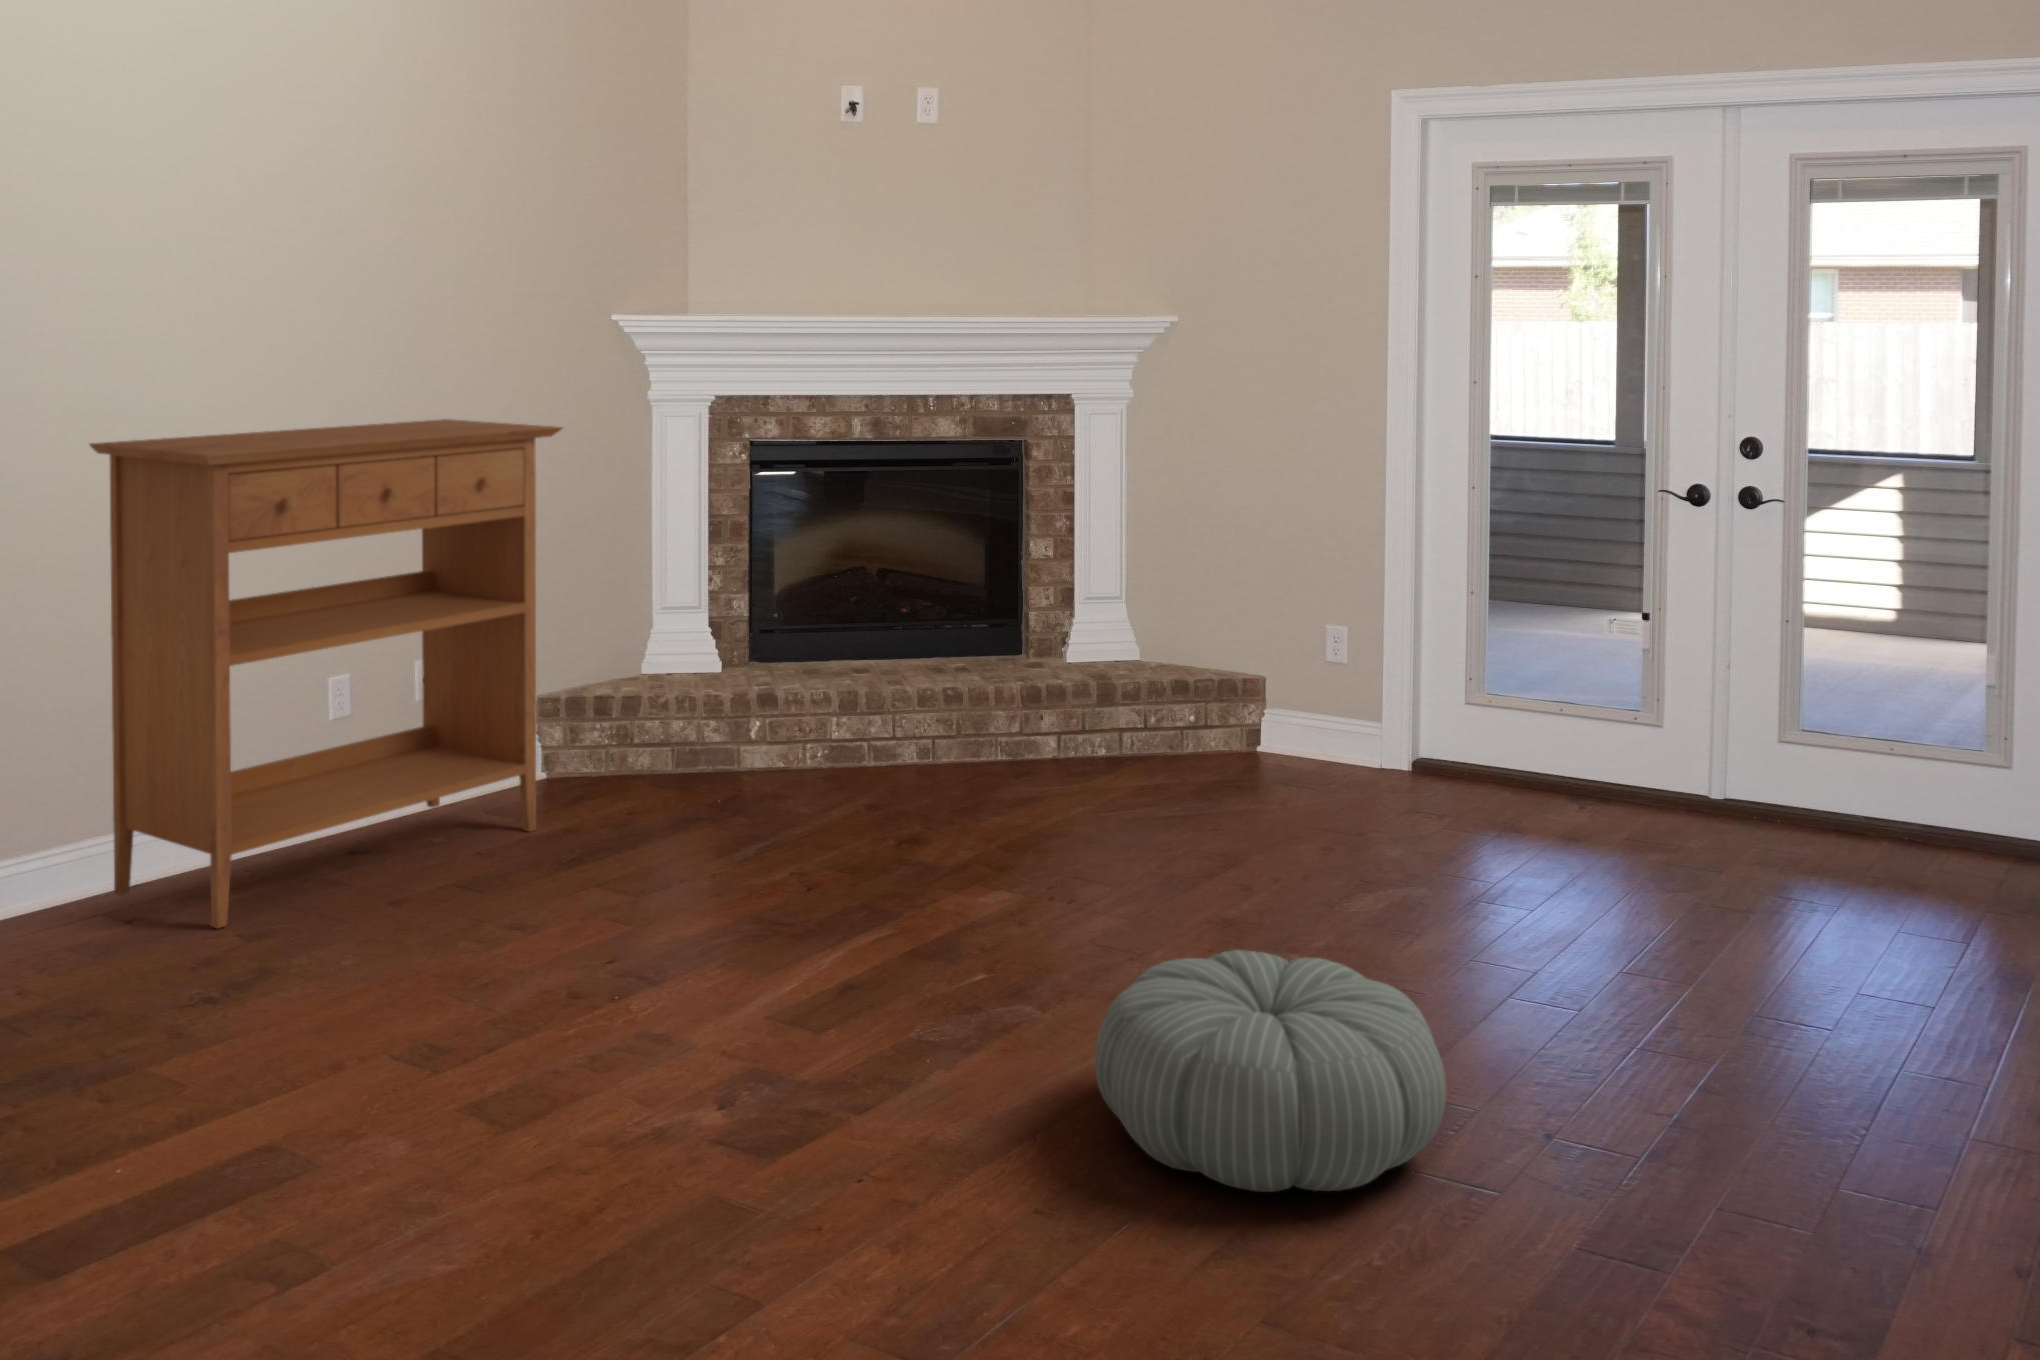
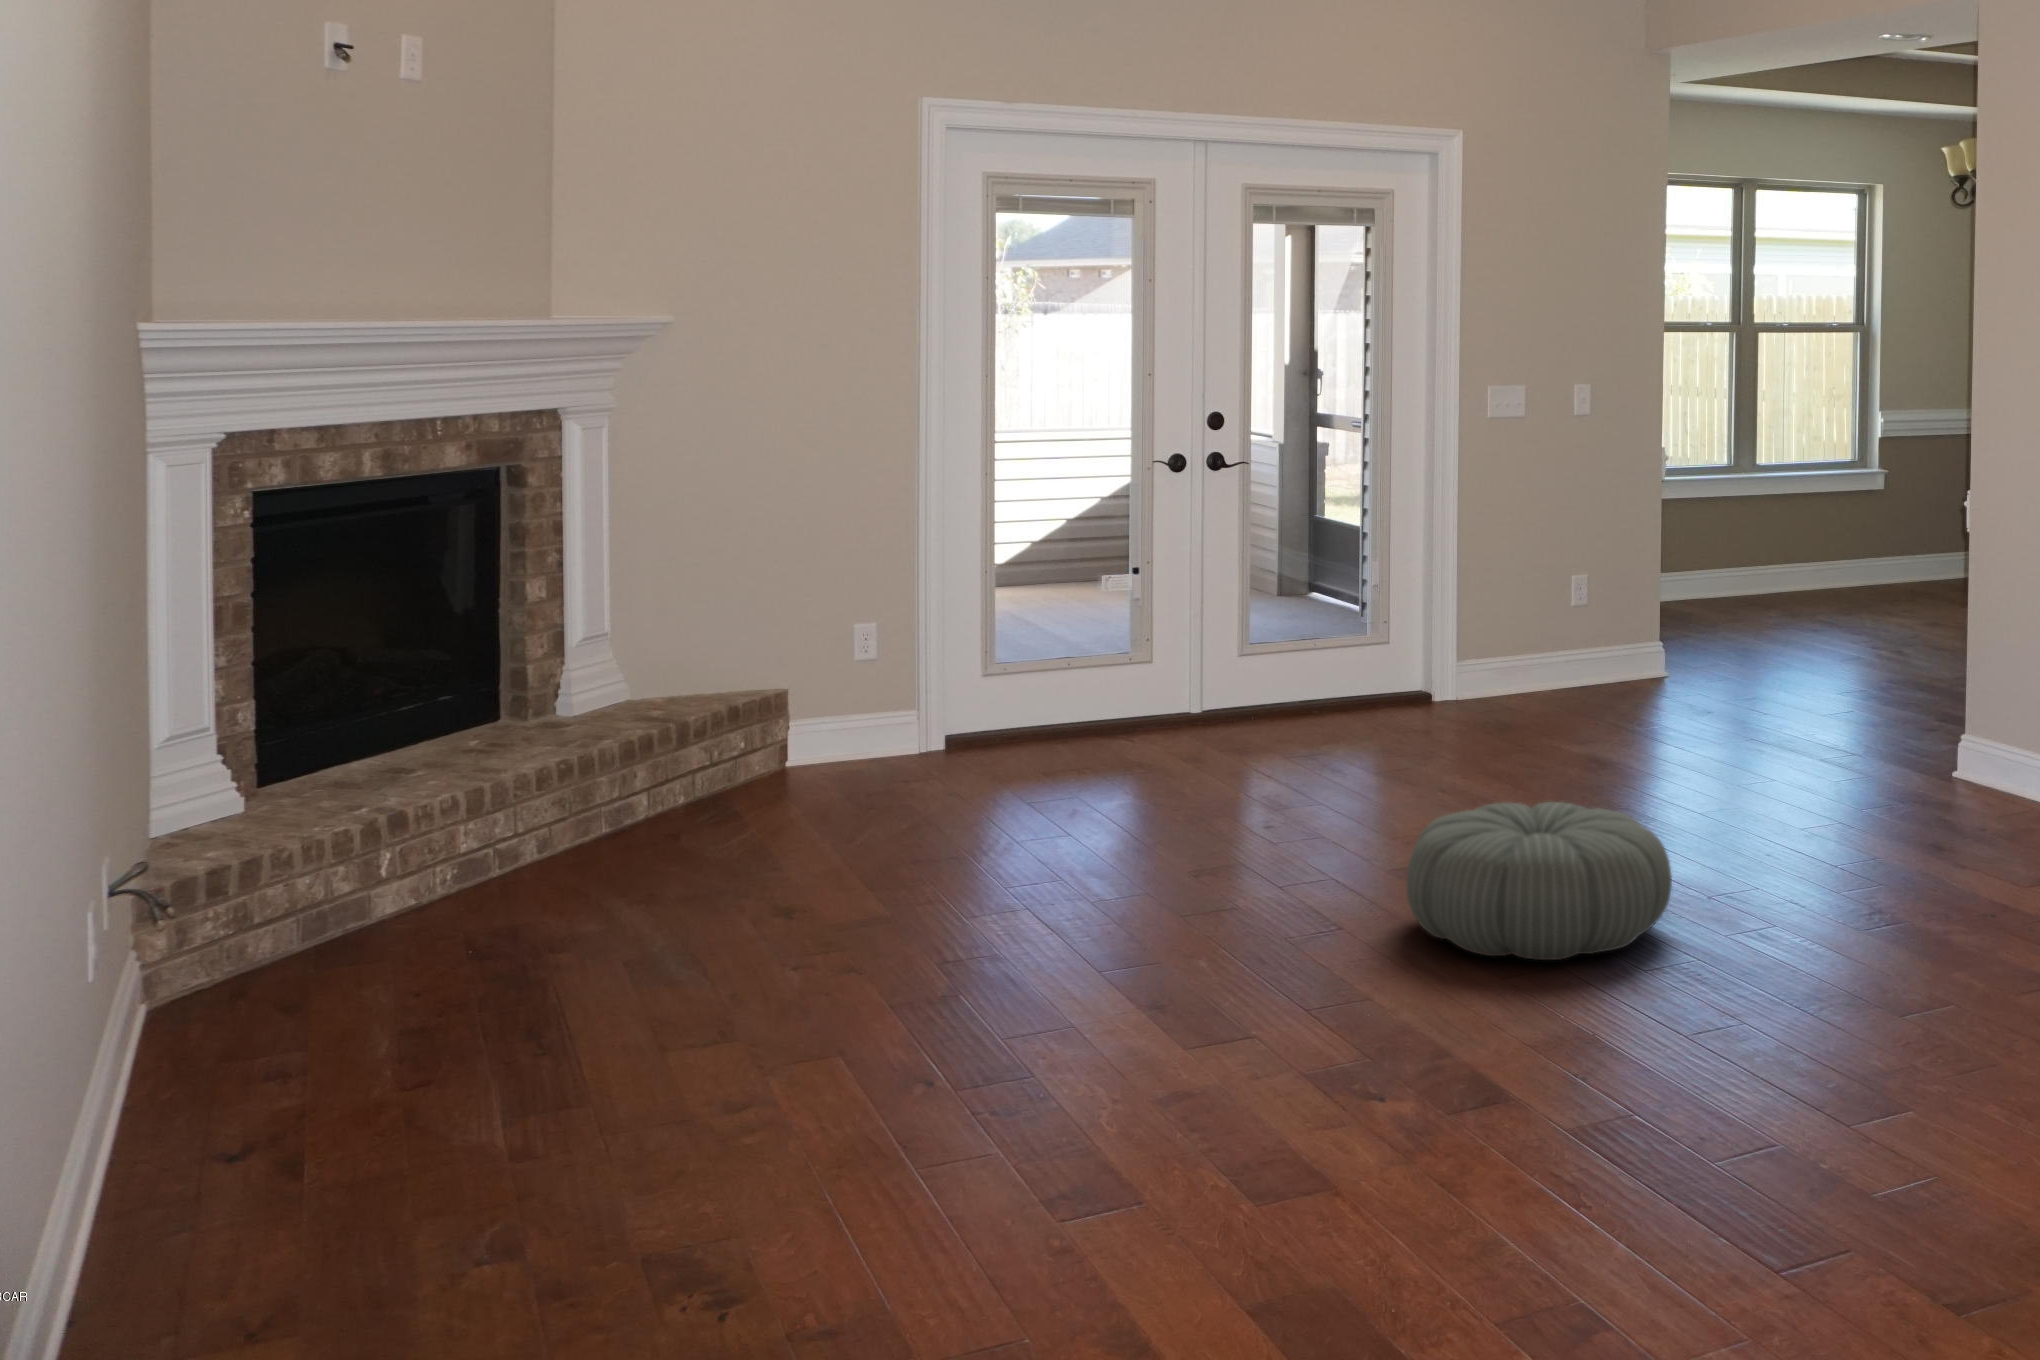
console table: present [90,419,562,928] -> none [63,477,406,1250]

